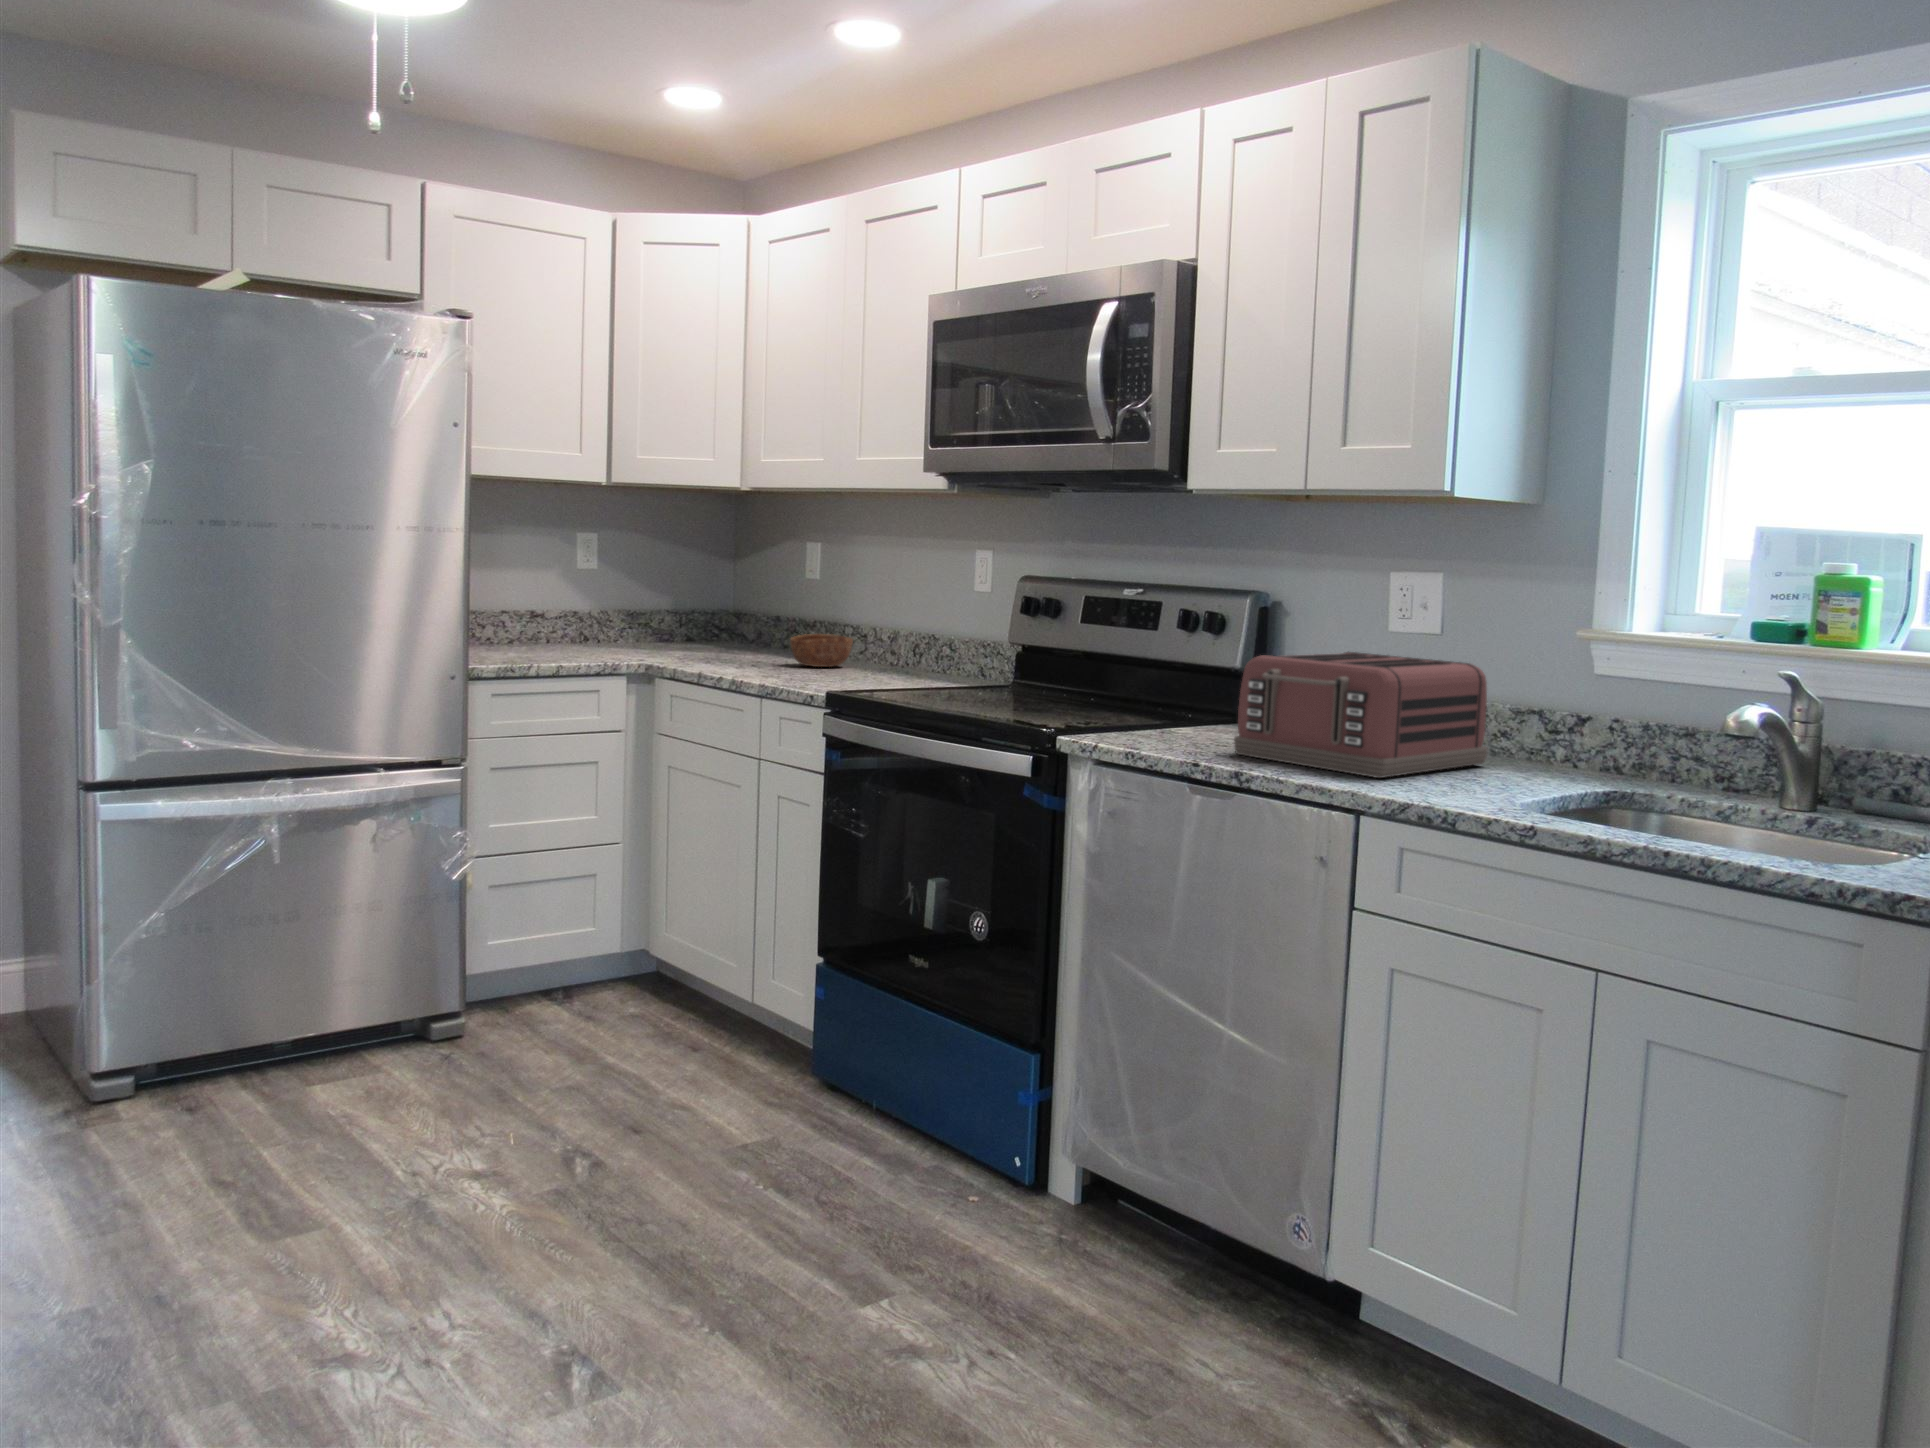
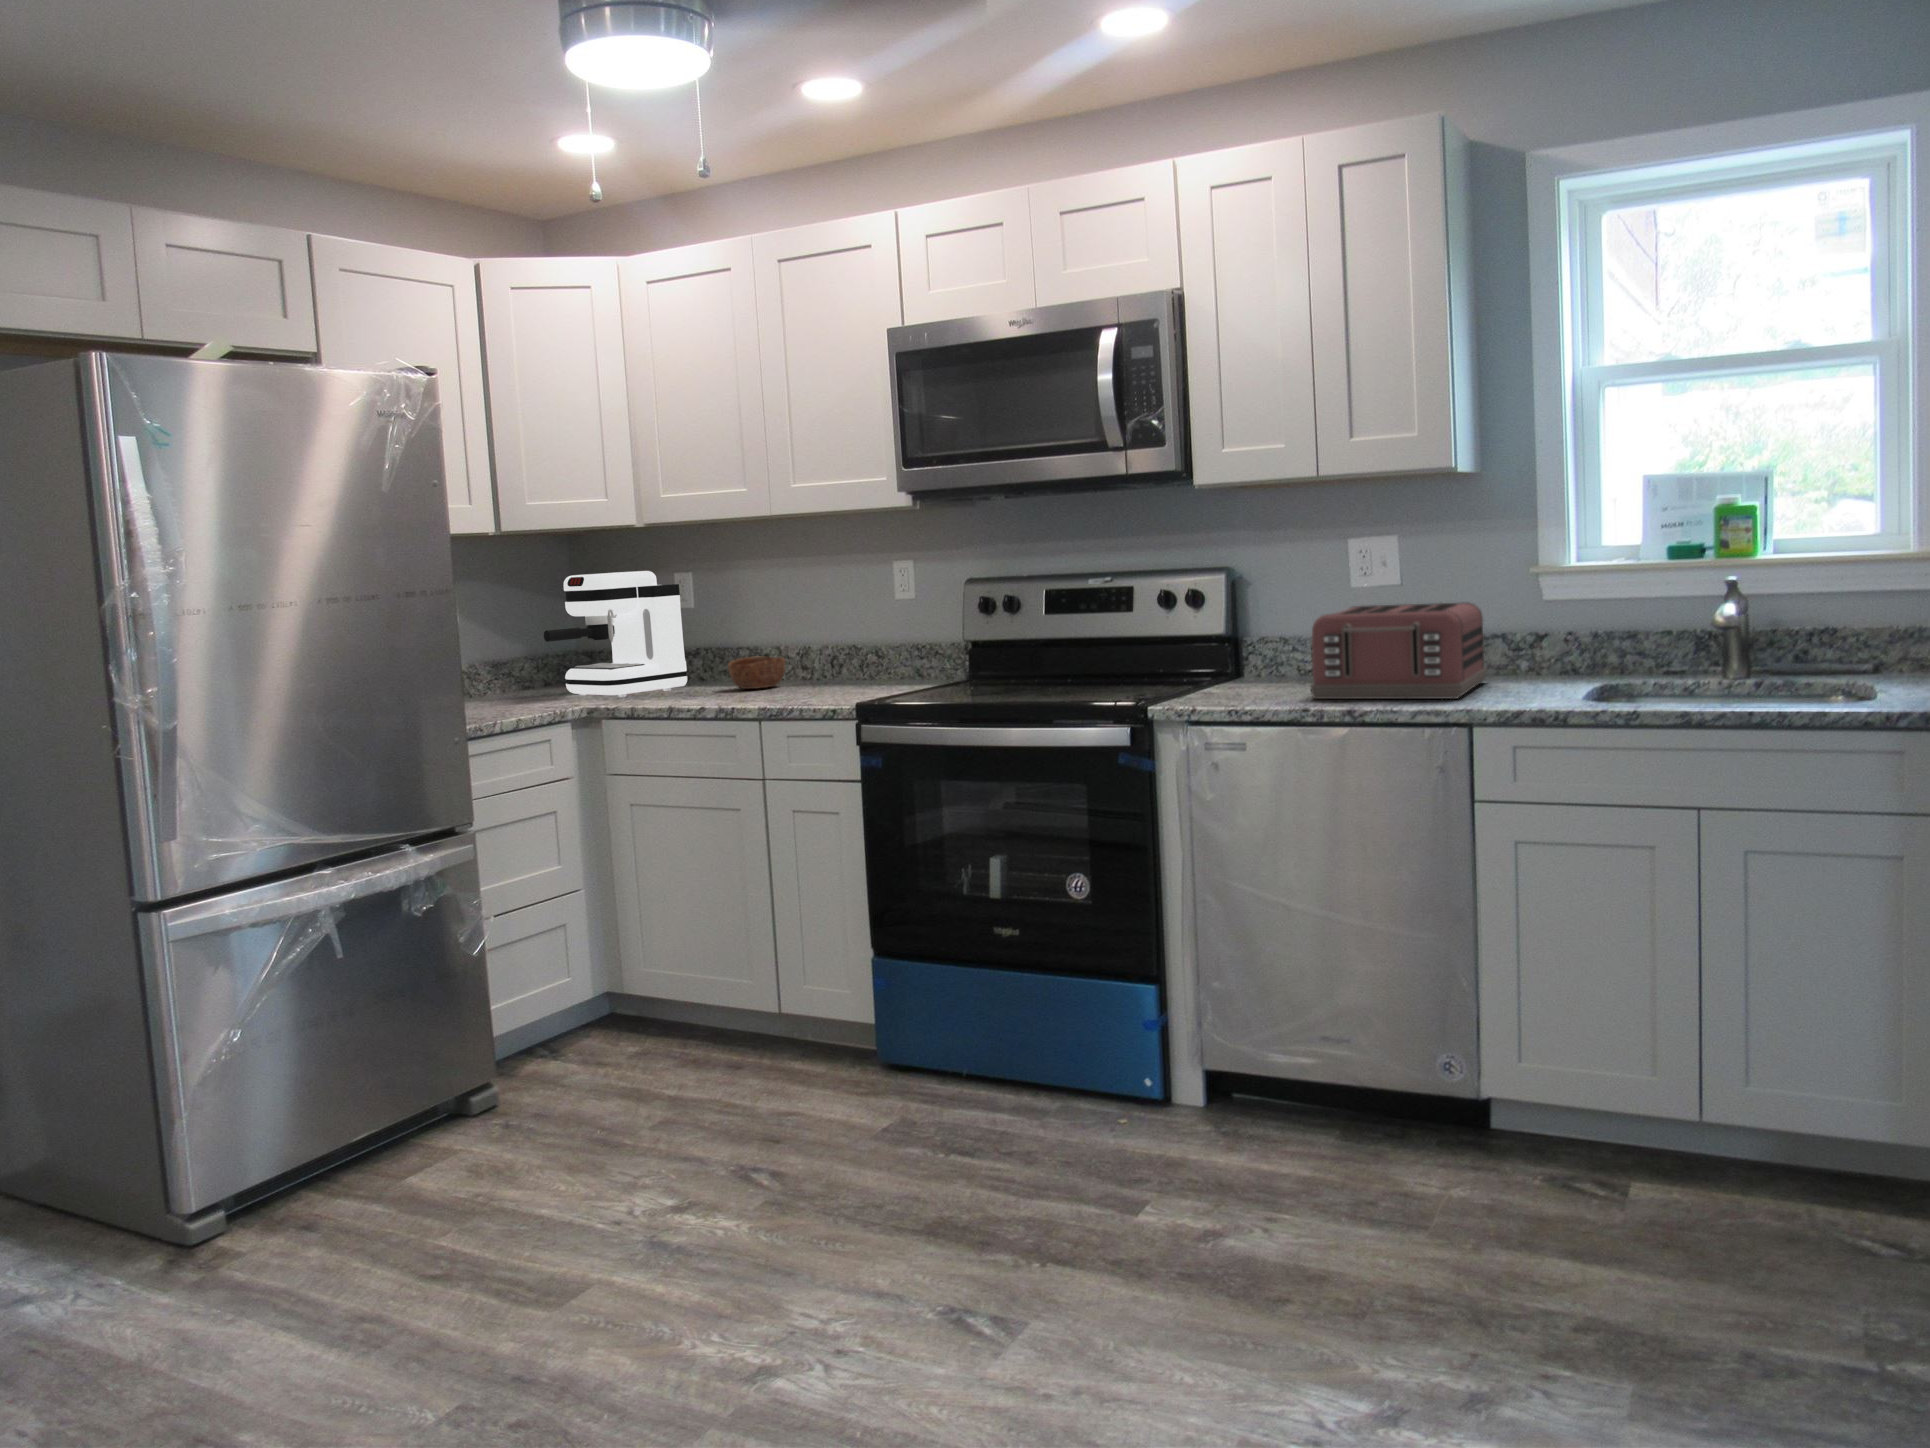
coffee maker: none [630,533,766,658] -> present [544,571,687,698]

